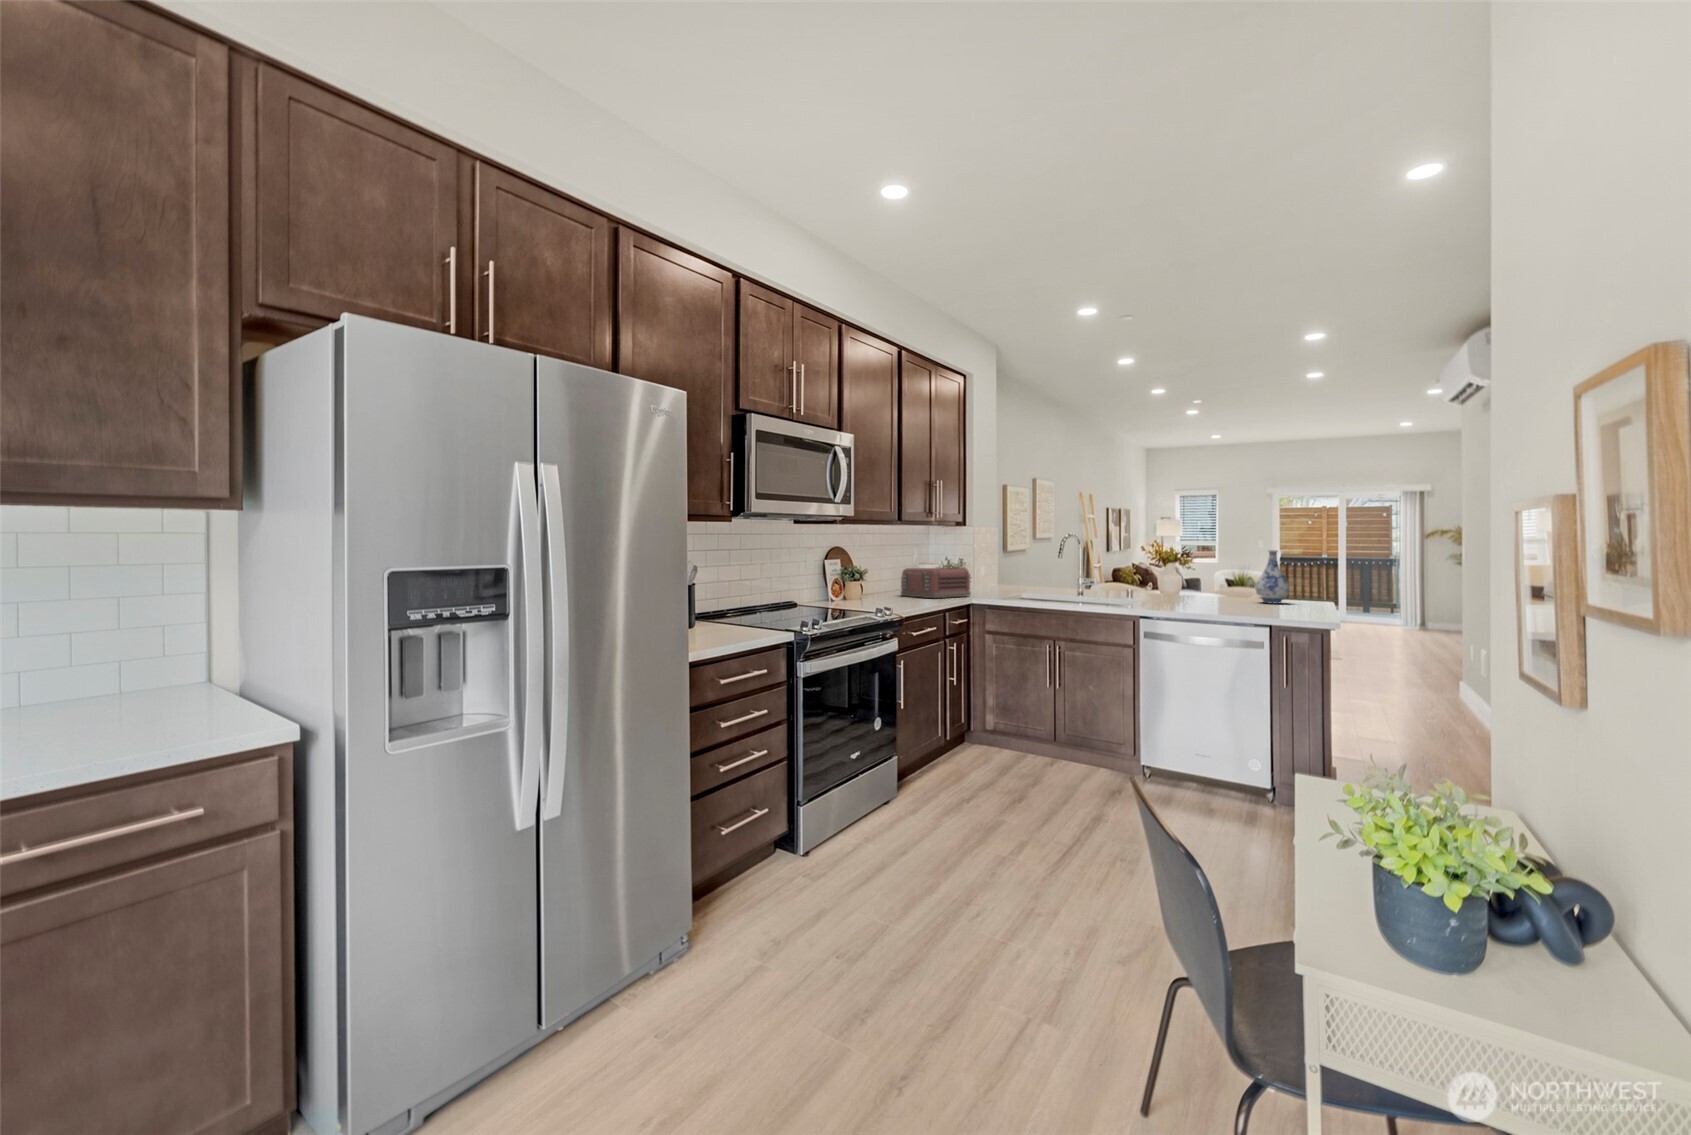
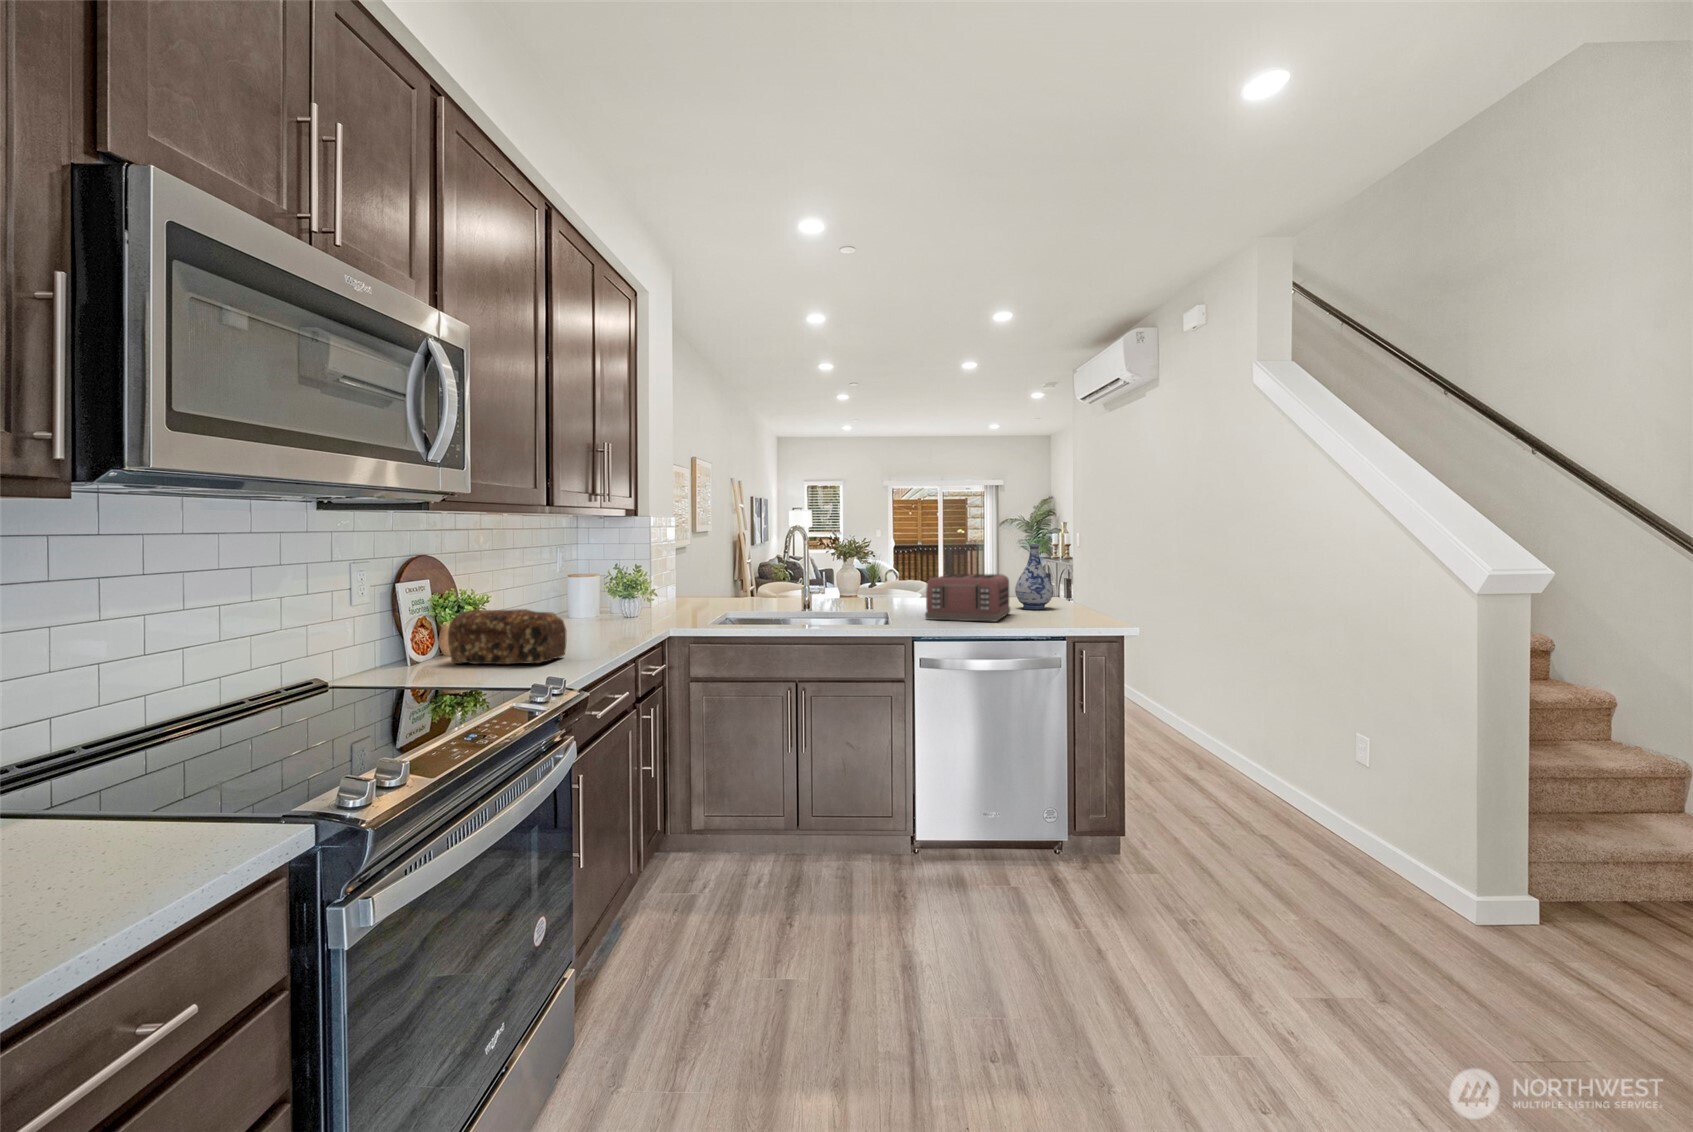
toaster: present [901,568,971,598] -> present [925,574,1010,622]
bread loaf: none [847,576,904,605] -> present [448,609,567,664]

